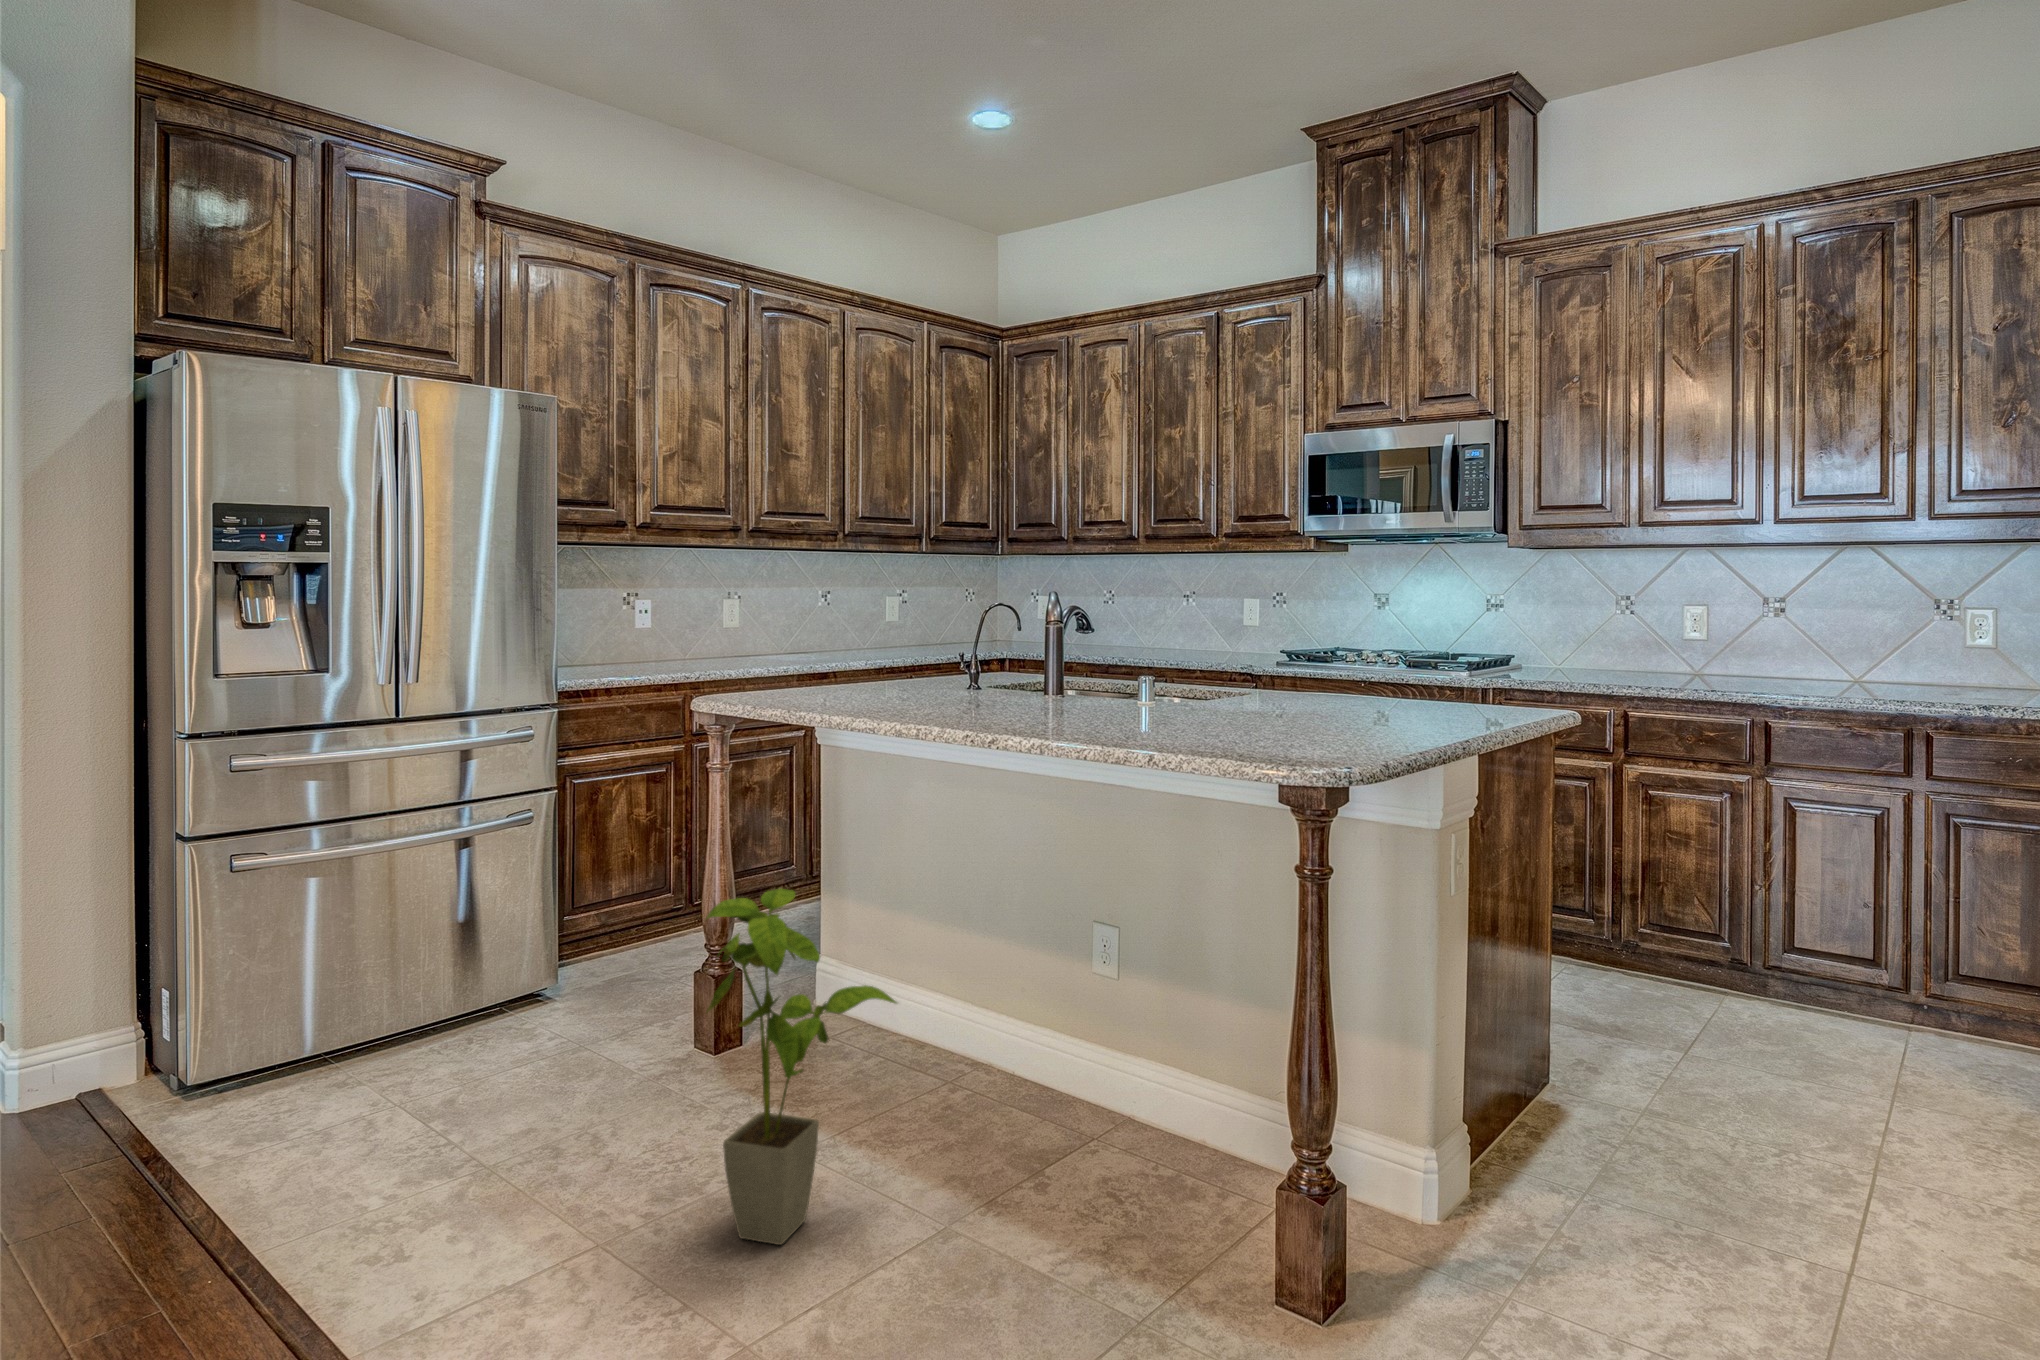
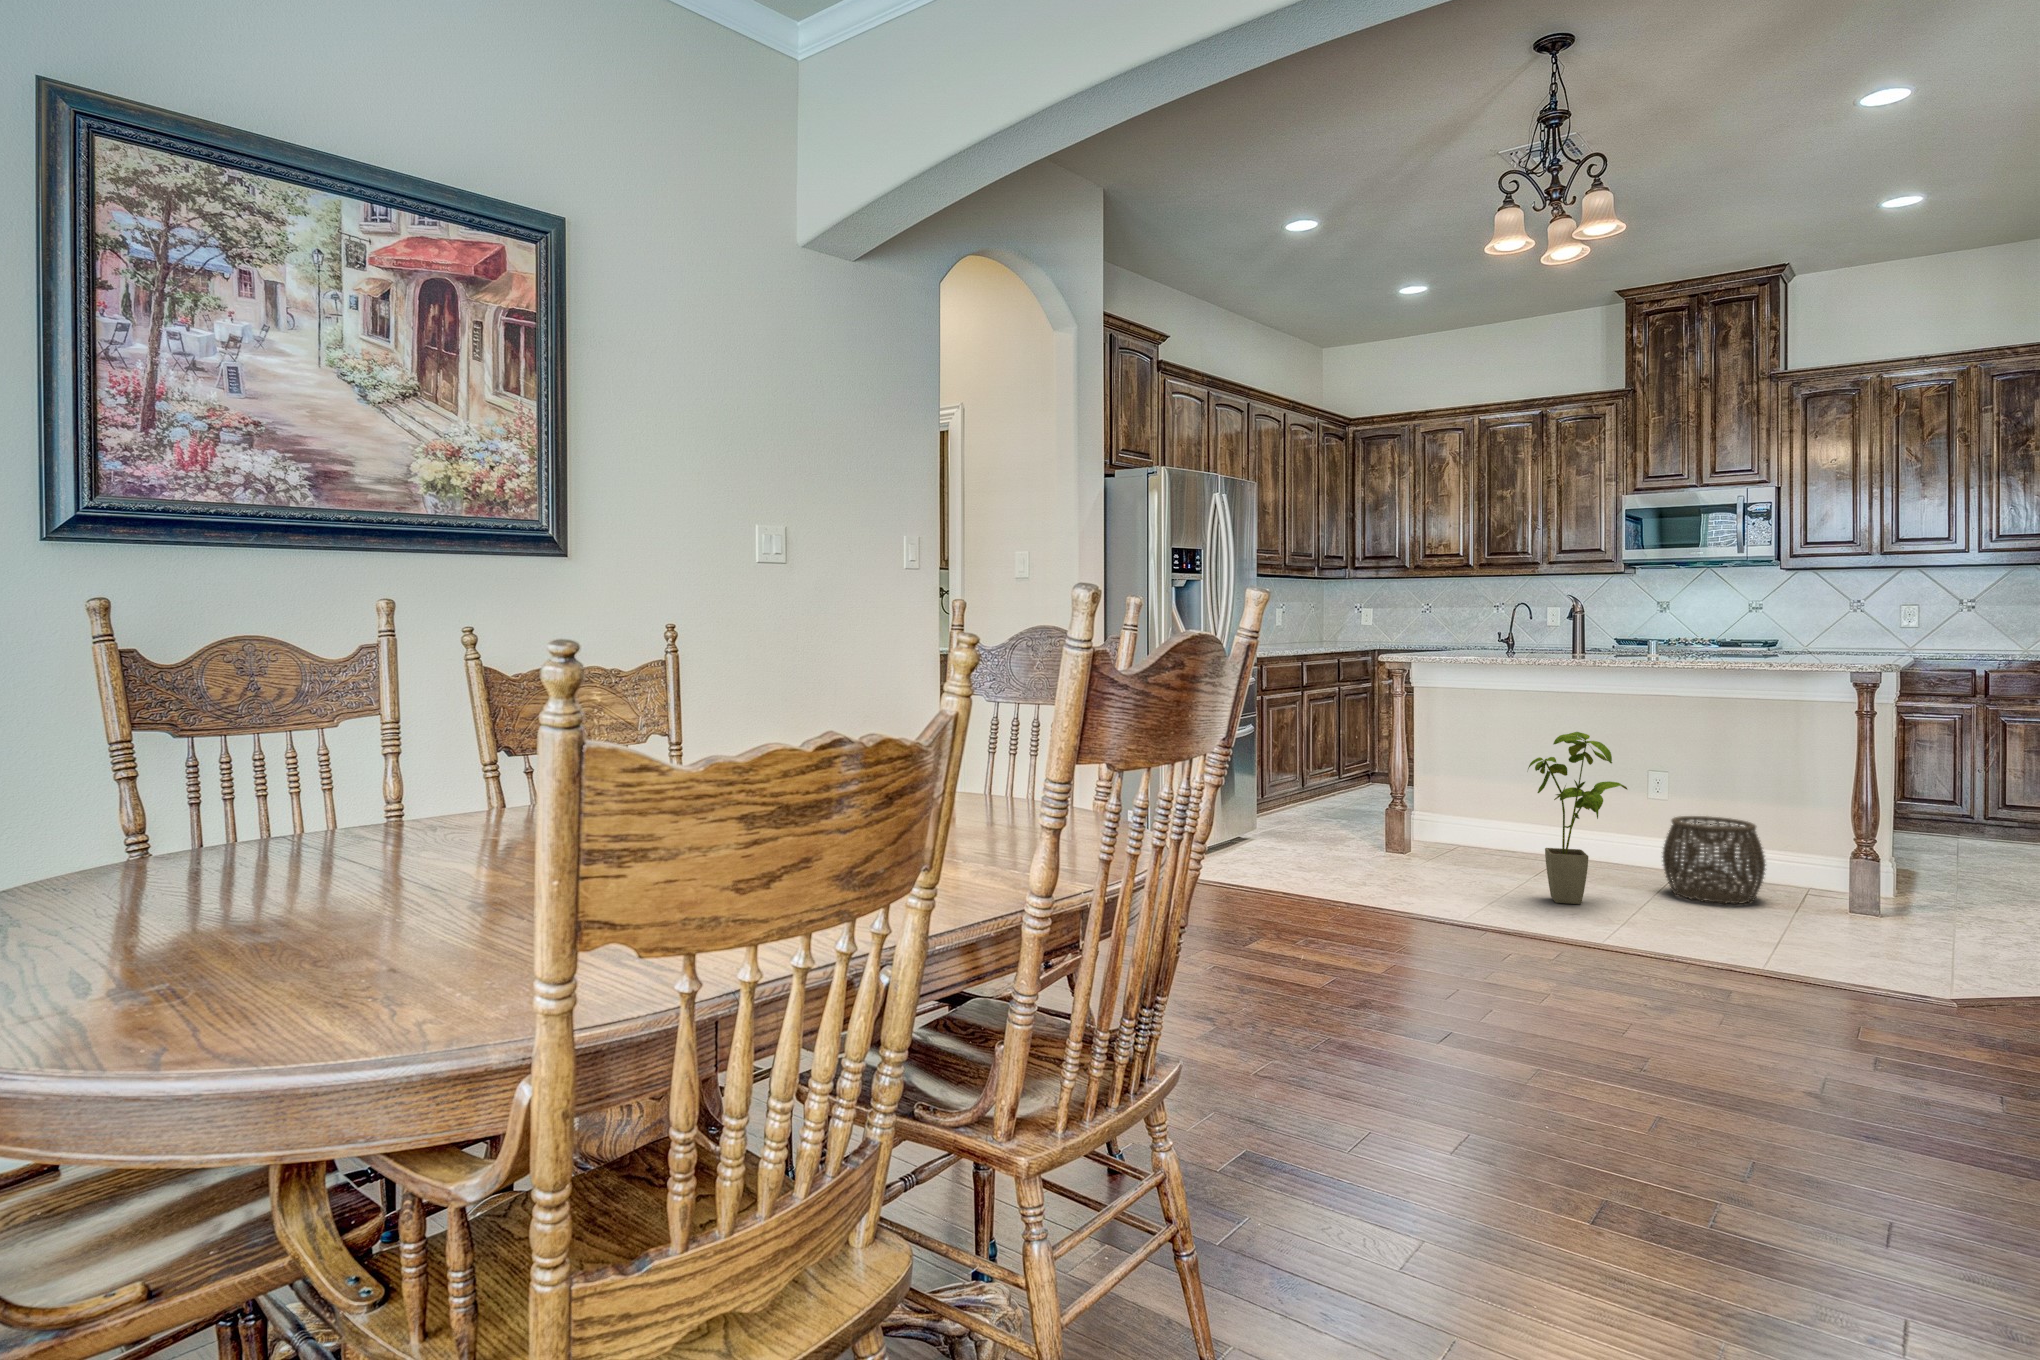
woven basket: none [1002,1032,1180,1244] -> present [1662,816,1766,904]

